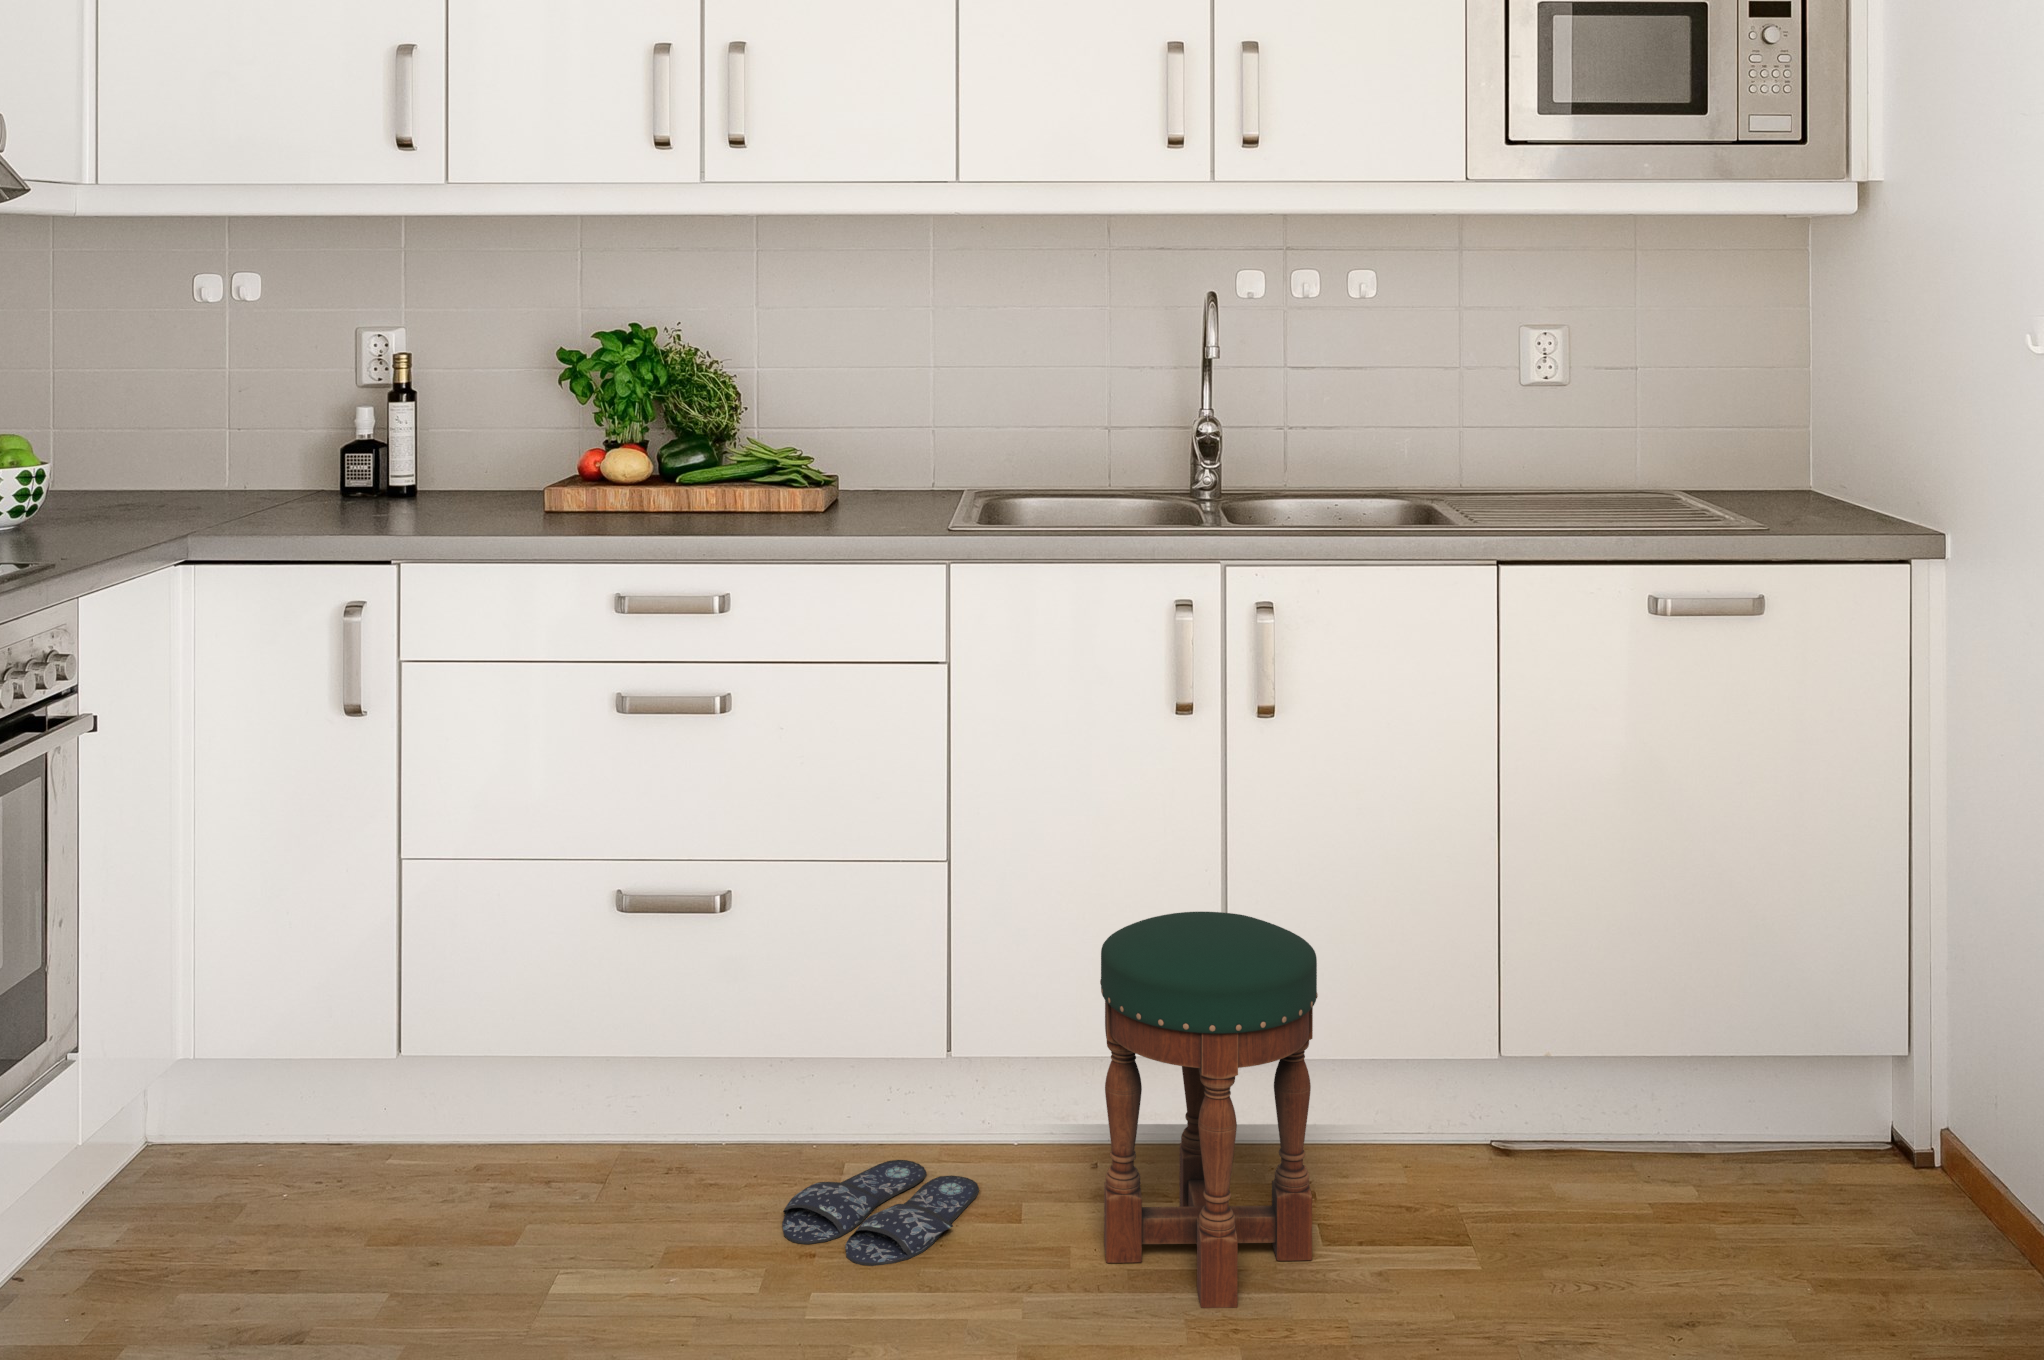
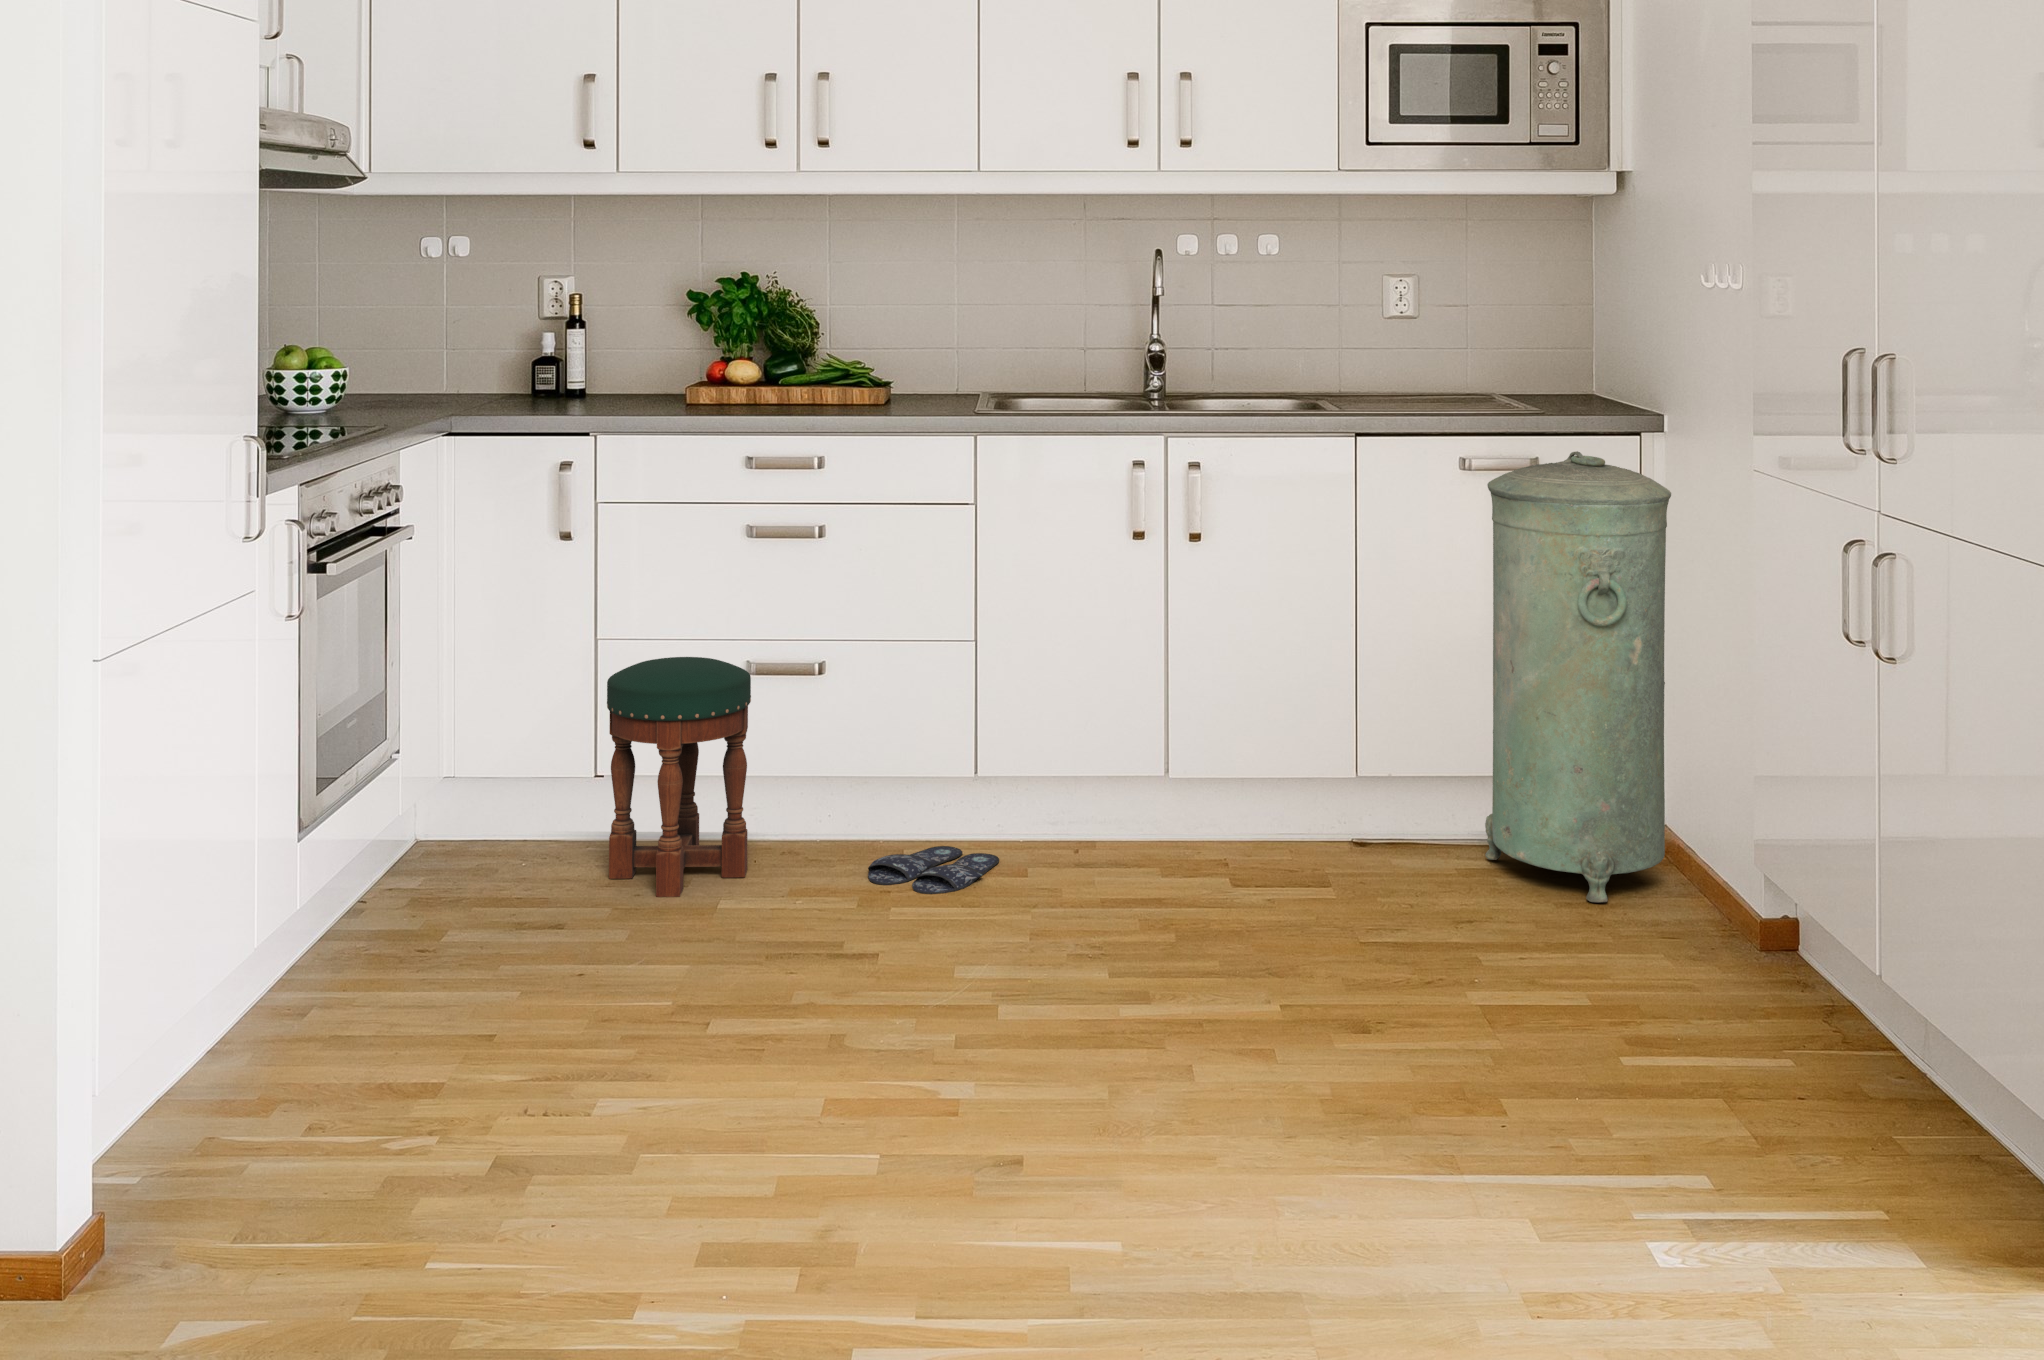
trash can: none [1693,595,1979,1291] -> present [1485,451,1671,902]
stool: present [1100,912,1318,1308] -> present [607,657,751,897]

